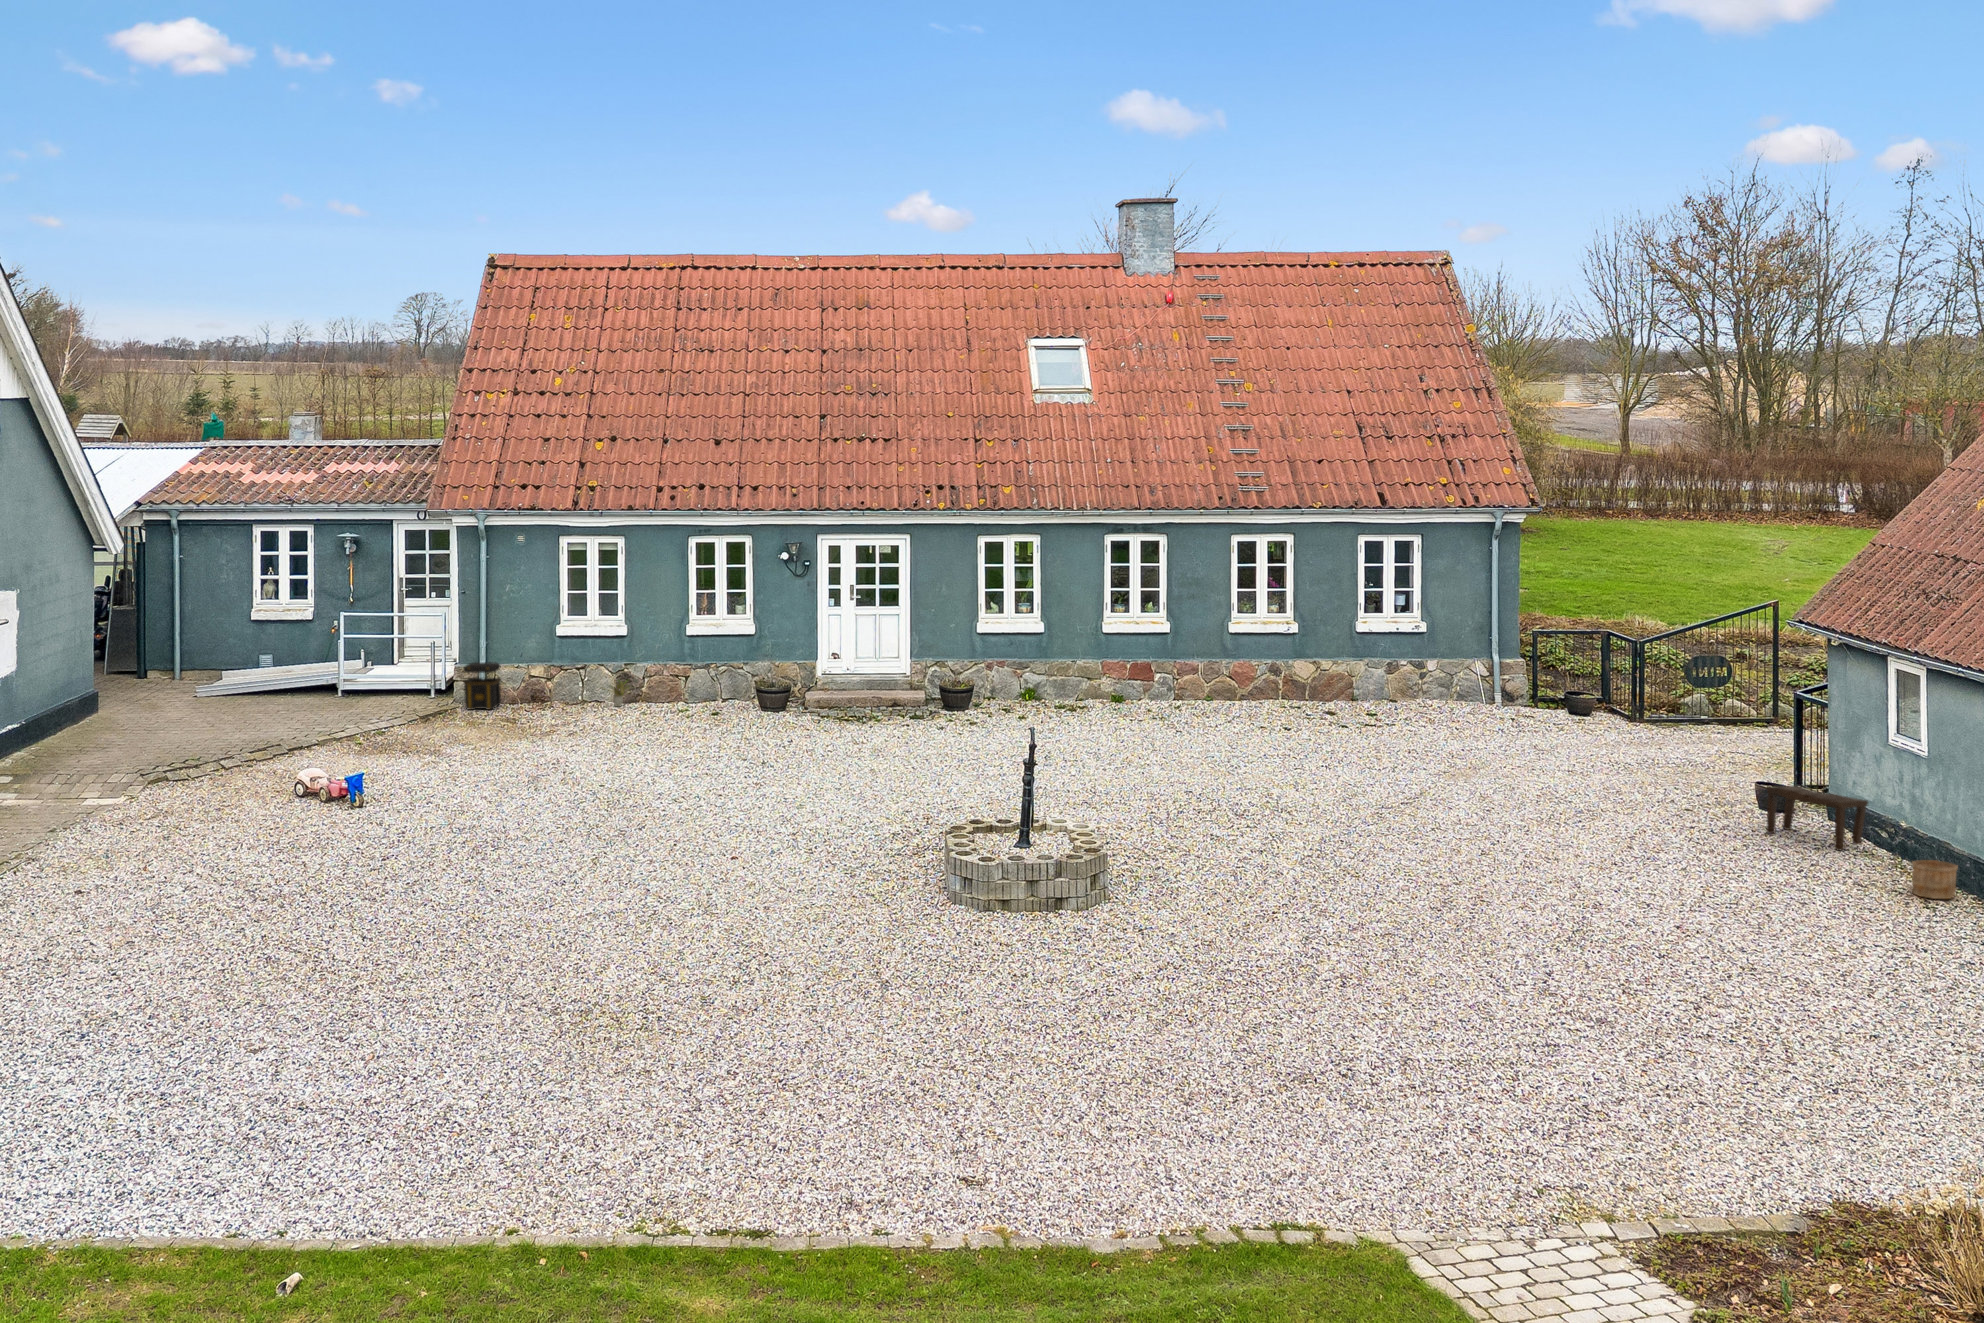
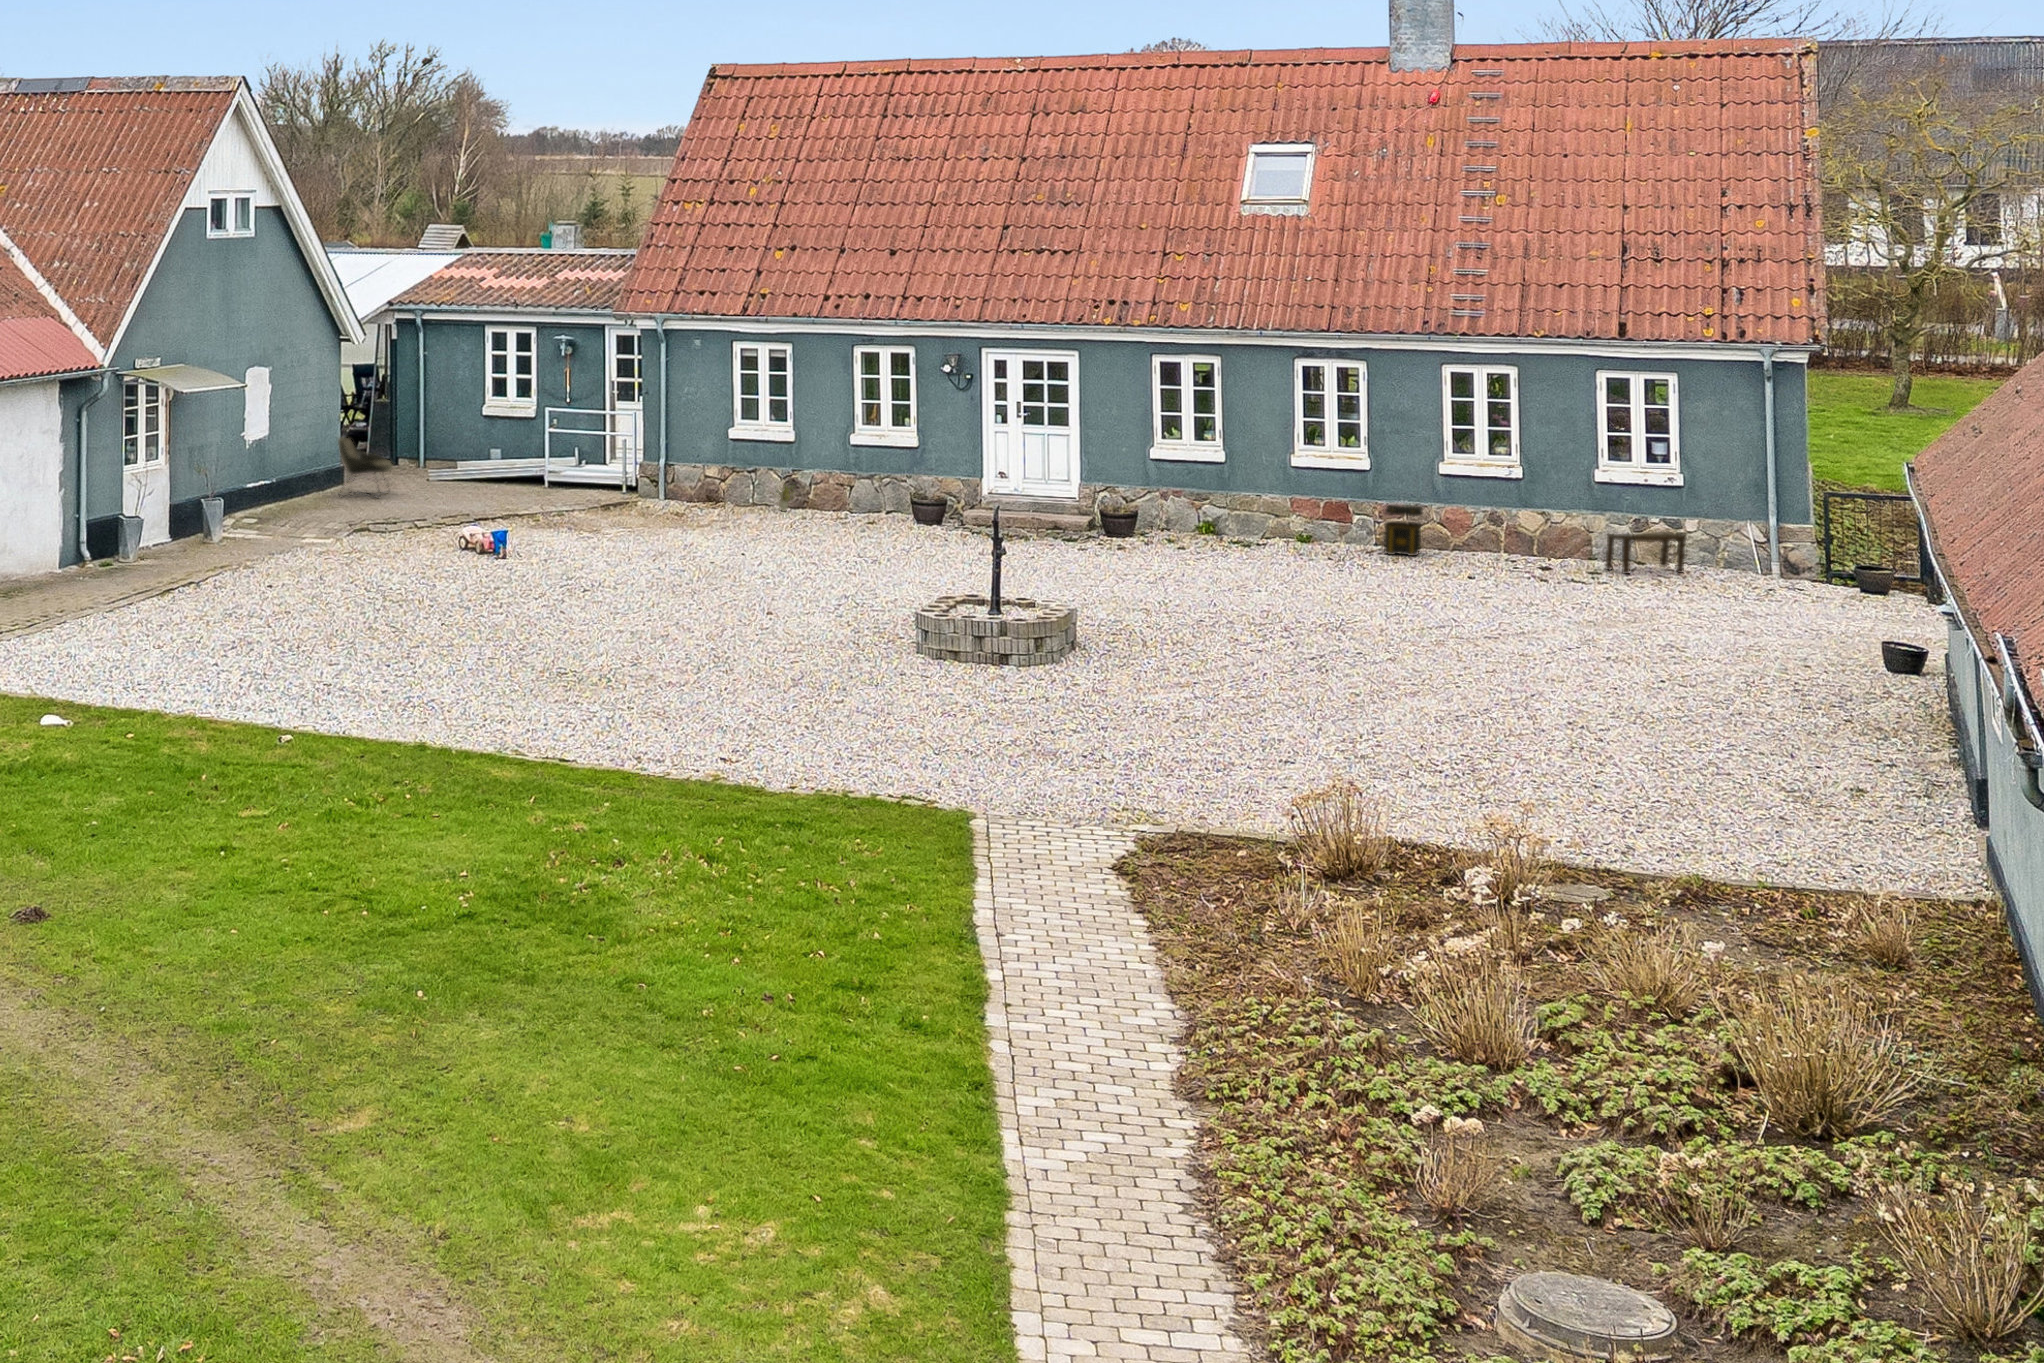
lounge chair: none [86,657,159,728] -> present [338,437,393,497]
toolbox: present [463,662,501,710] -> present [1384,504,1422,556]
bench: present [1766,786,1868,850] -> present [1605,532,1687,574]
wooden bucket: present [1911,860,1958,899] -> none [1886,718,1935,757]

